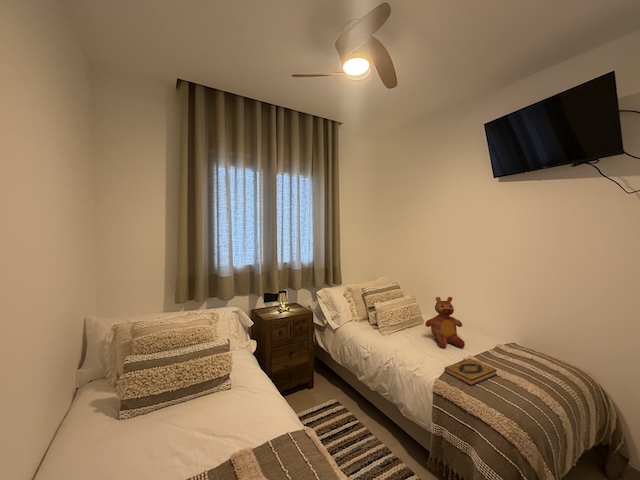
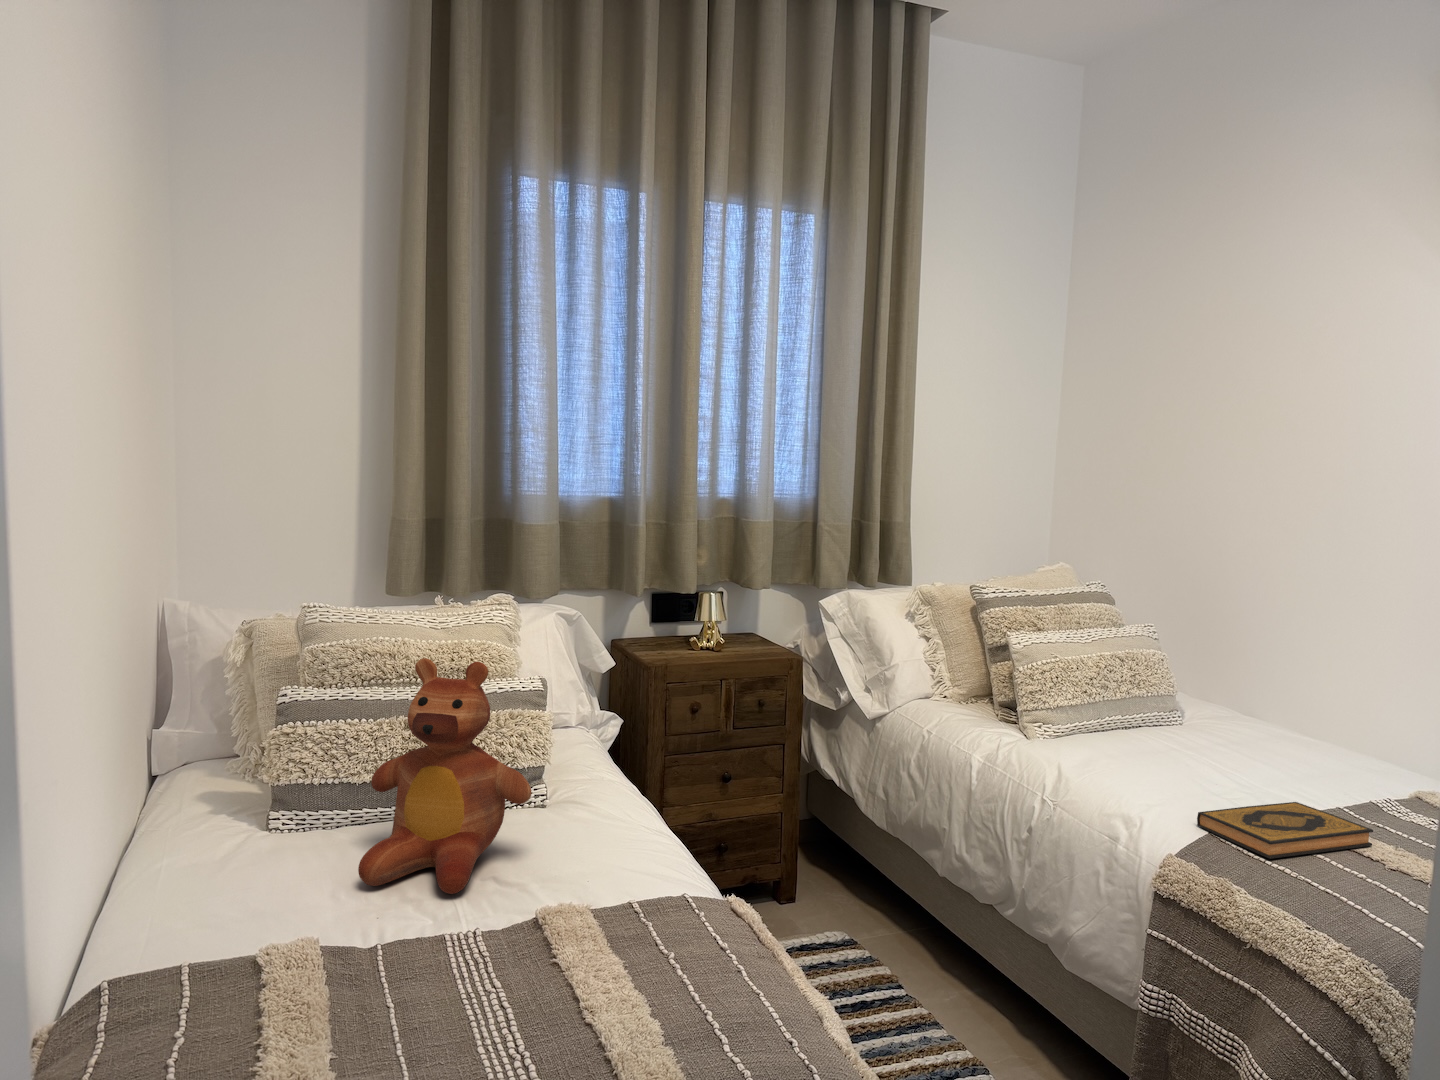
teddy bear: present [425,297,465,348] -> present [358,658,532,894]

